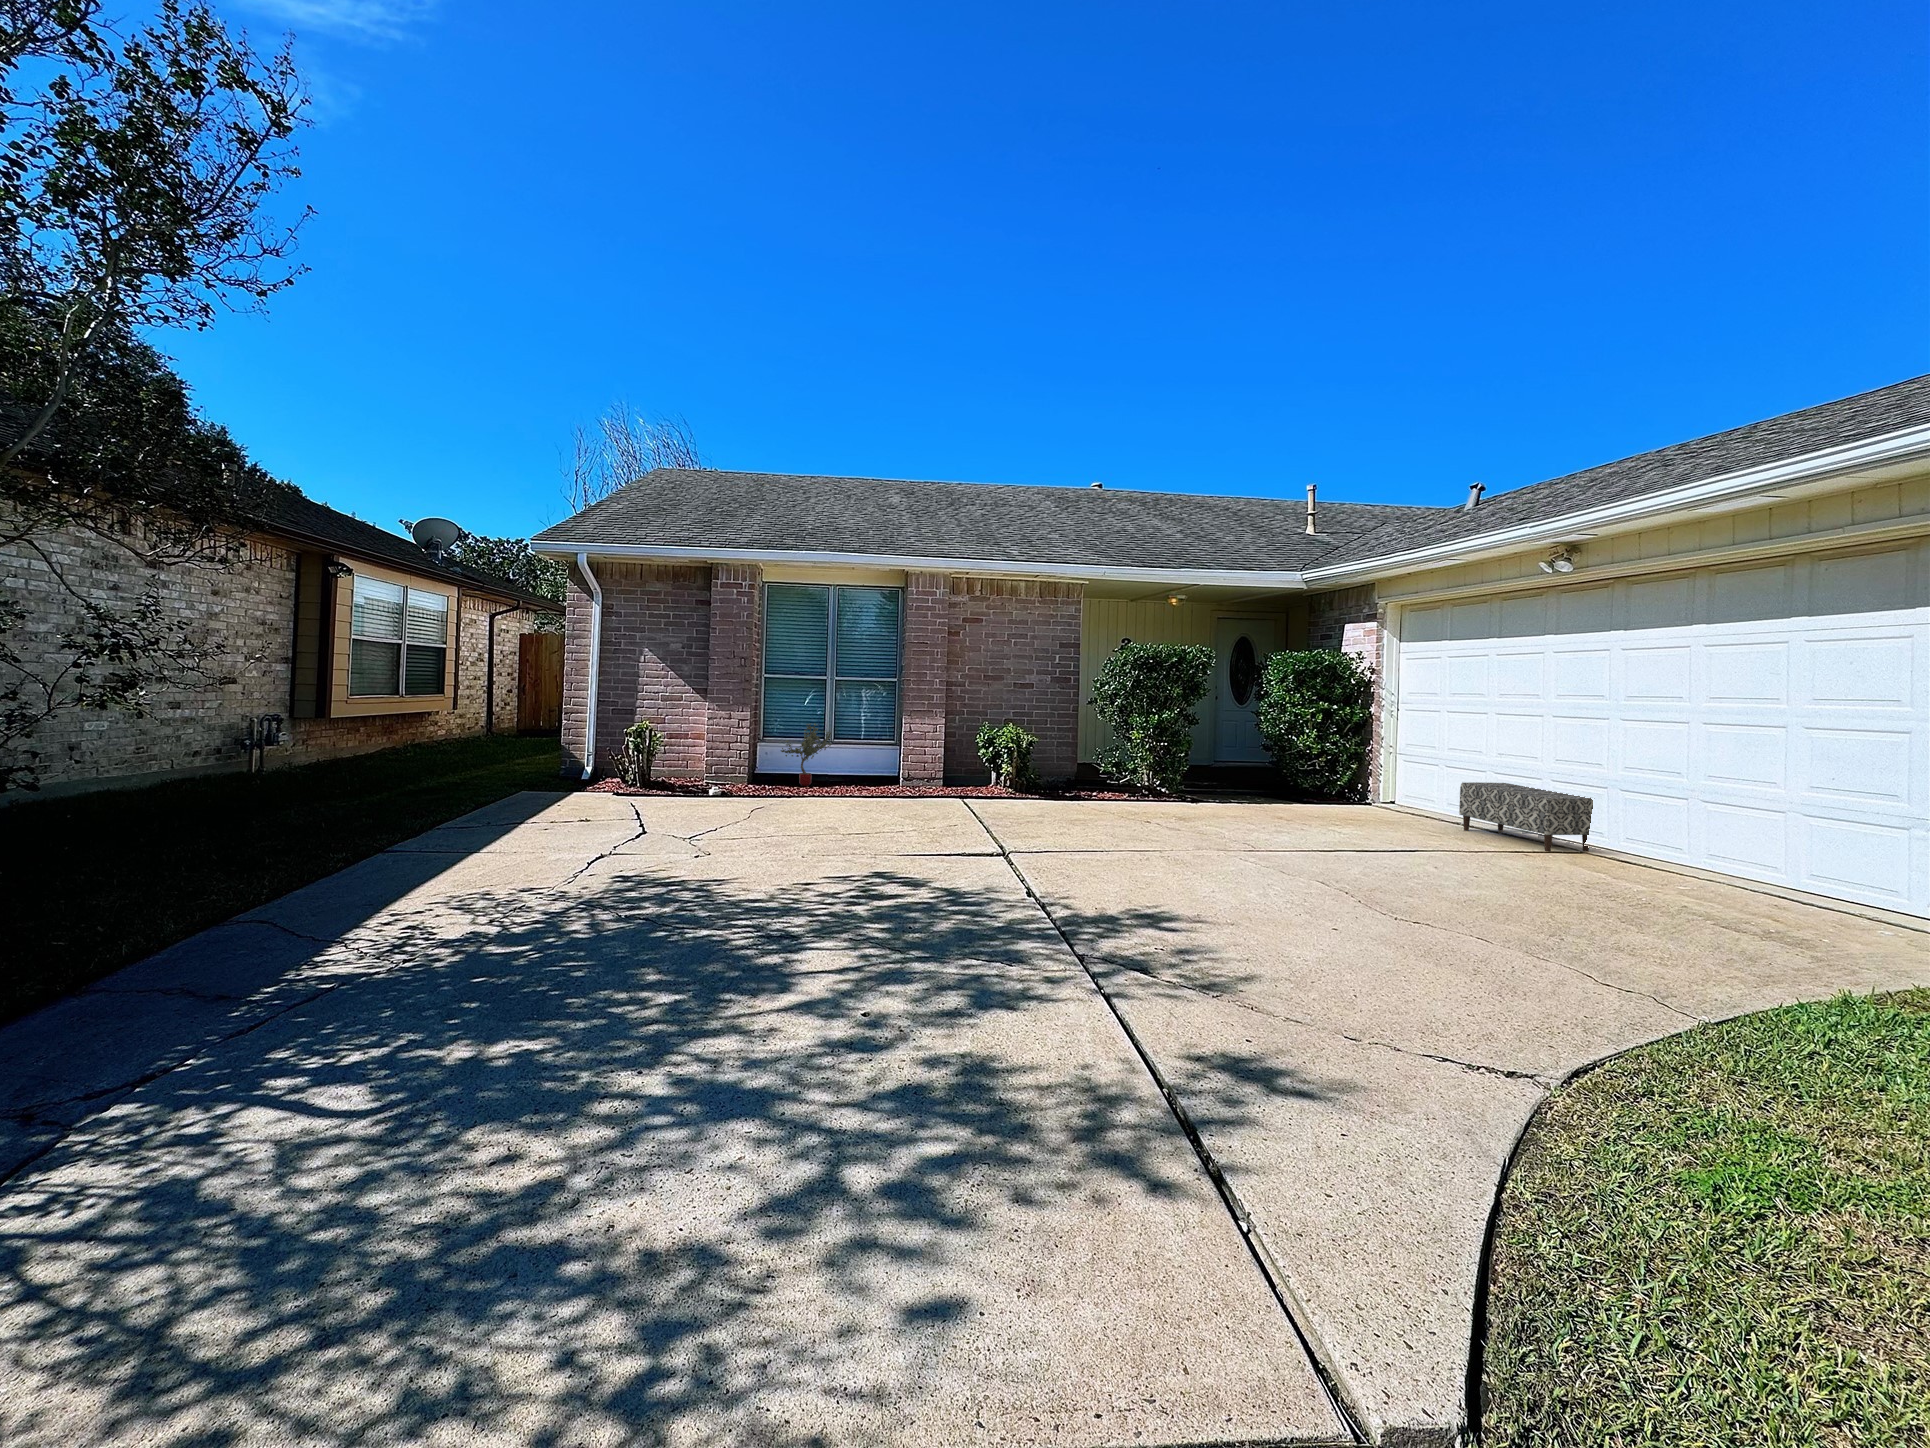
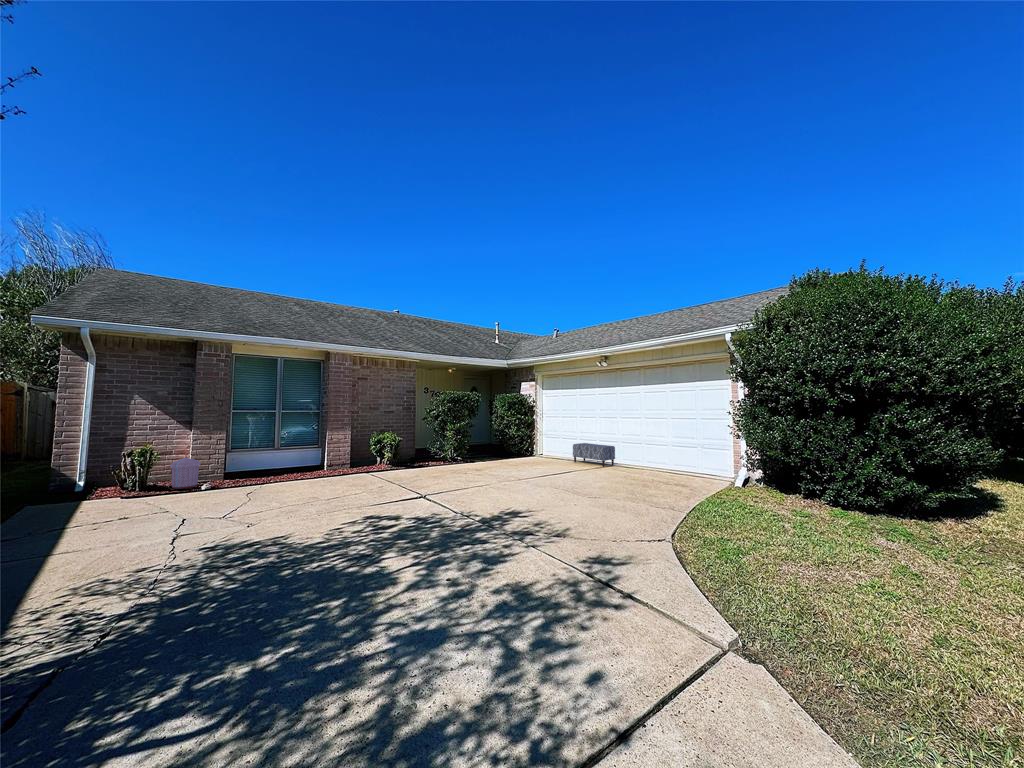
potted tree: present [781,723,831,786] -> none [246,438,282,477]
trash can: none [678,743,716,790] -> present [170,457,201,489]

